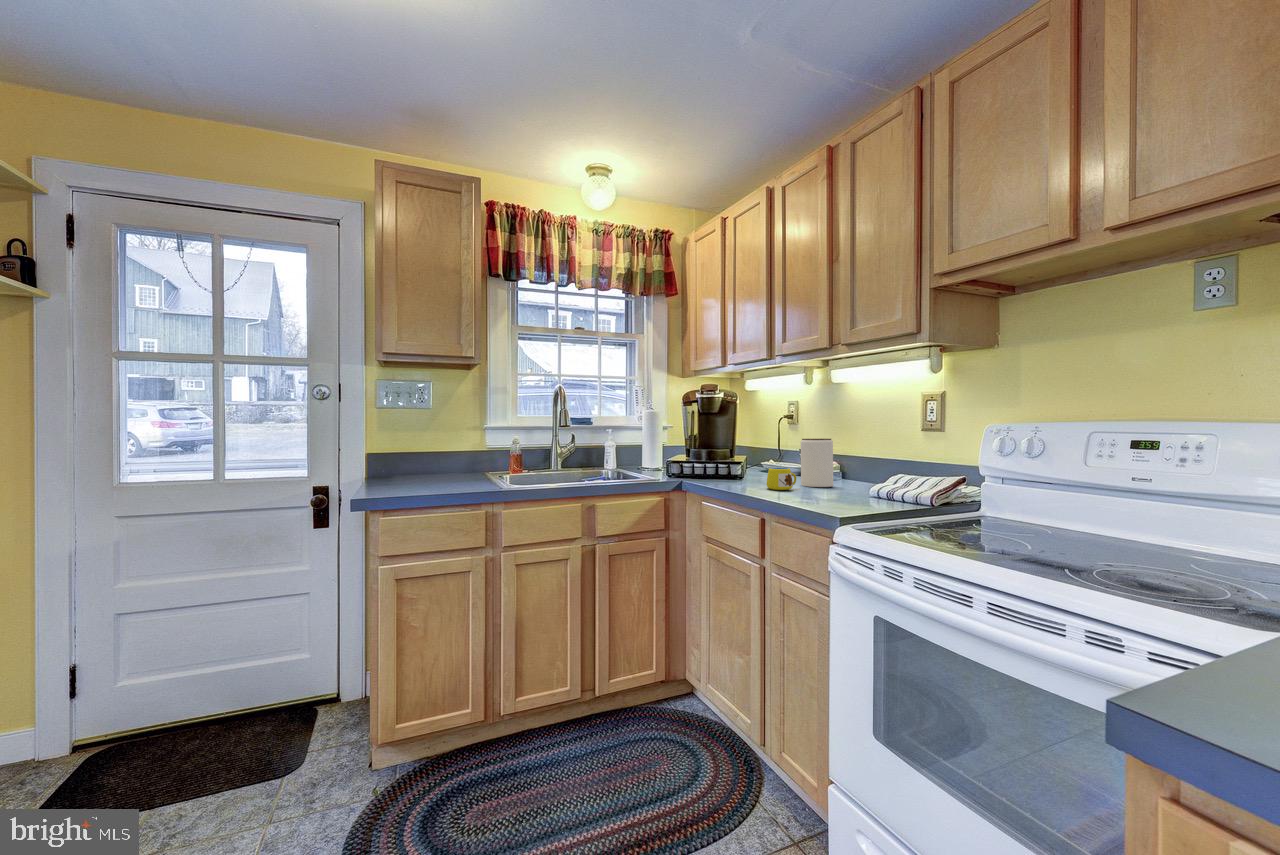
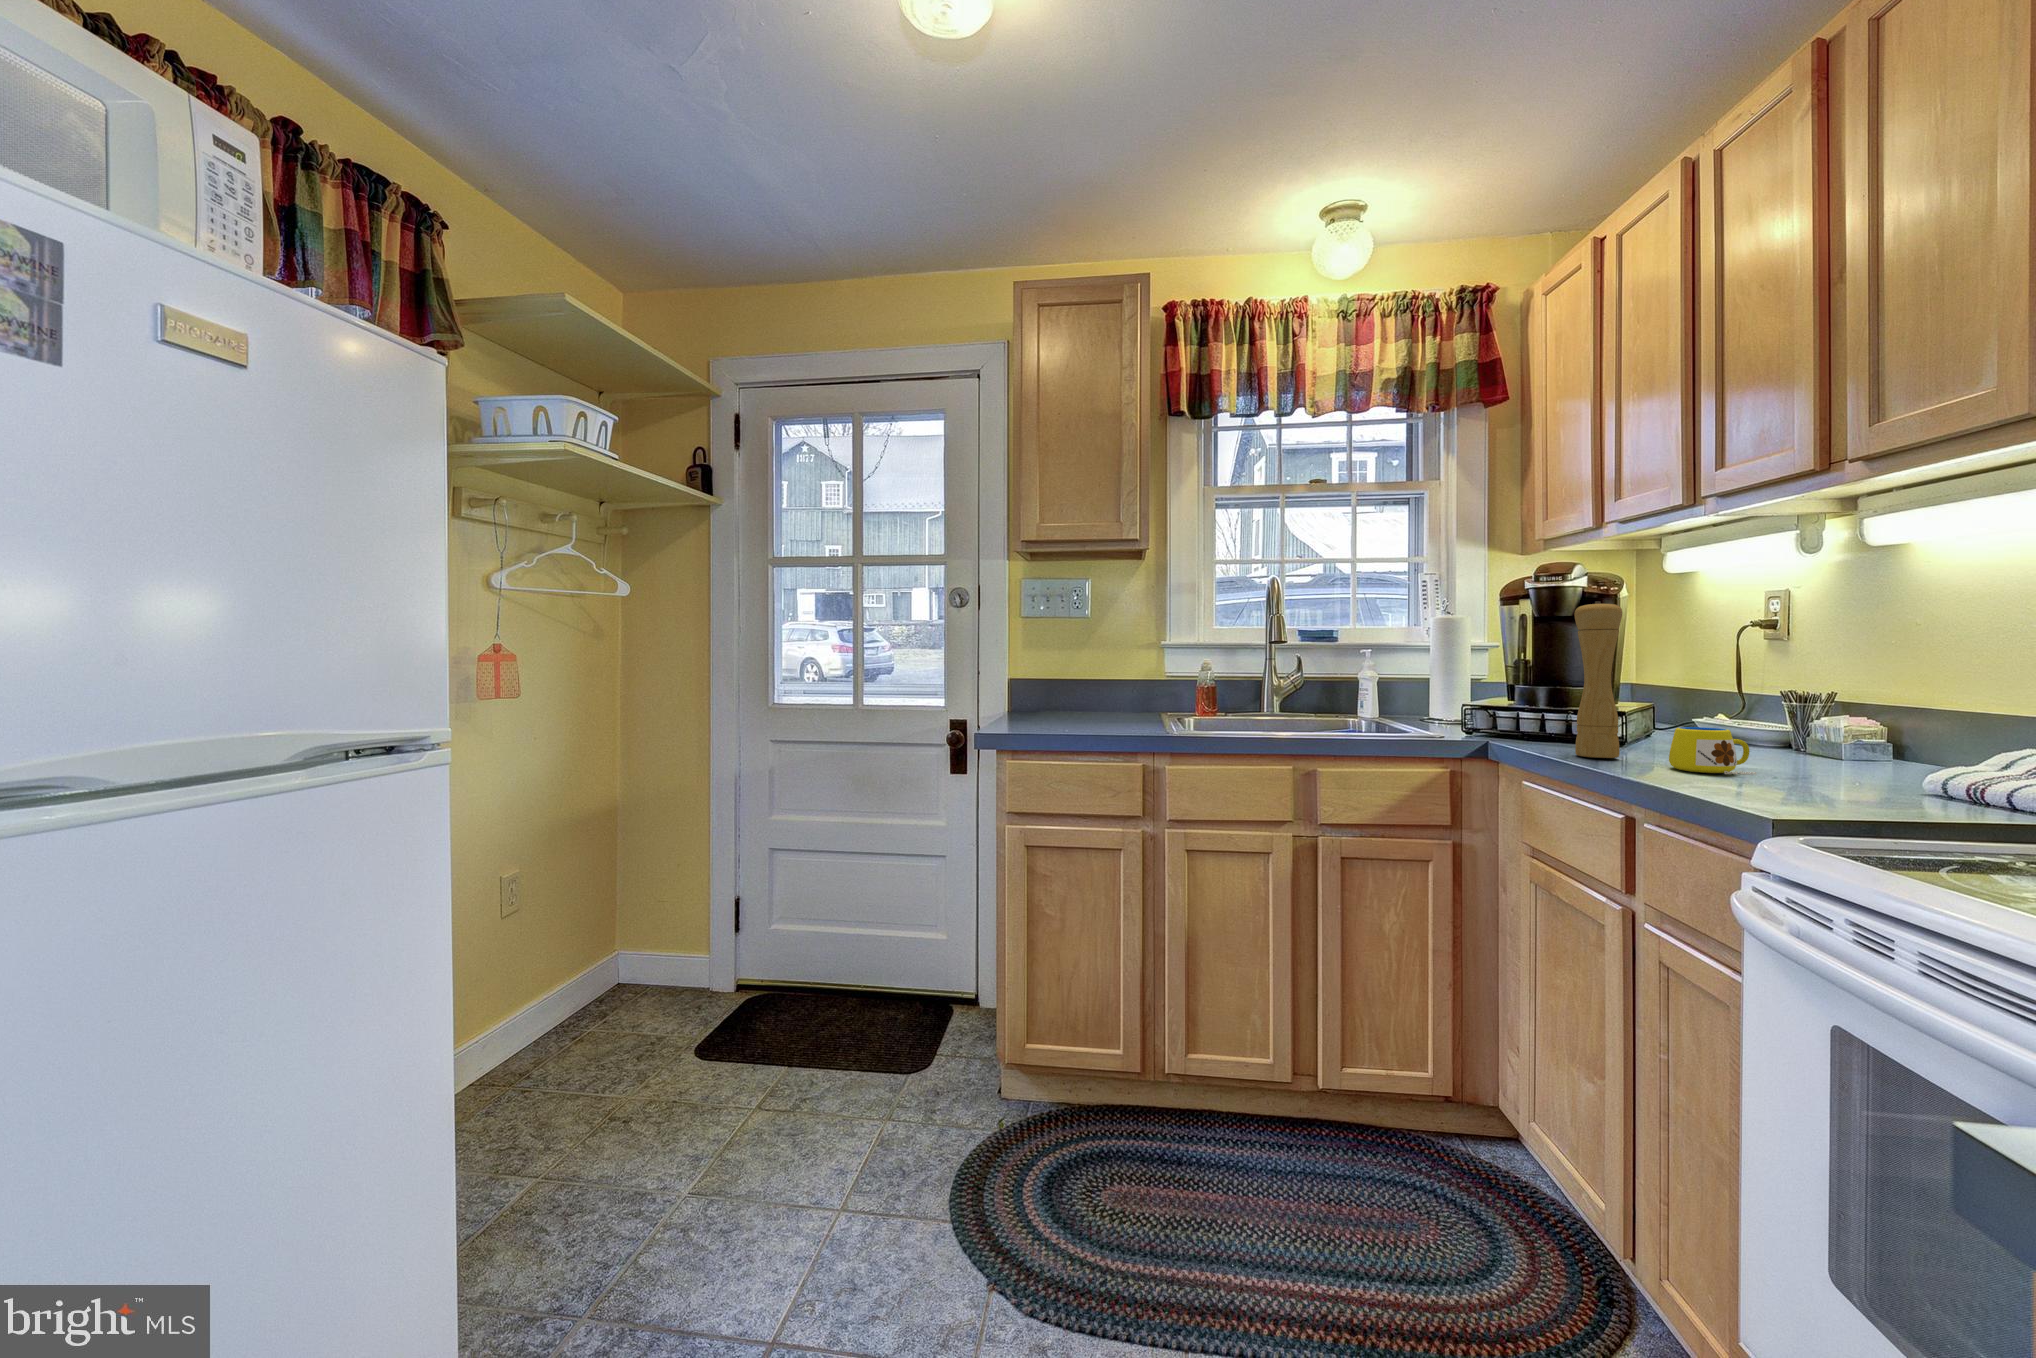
pepper mill: none [724,404,745,485] -> present [1574,601,1622,758]
jar: present [801,438,833,487] -> none [1772,669,1866,774]

